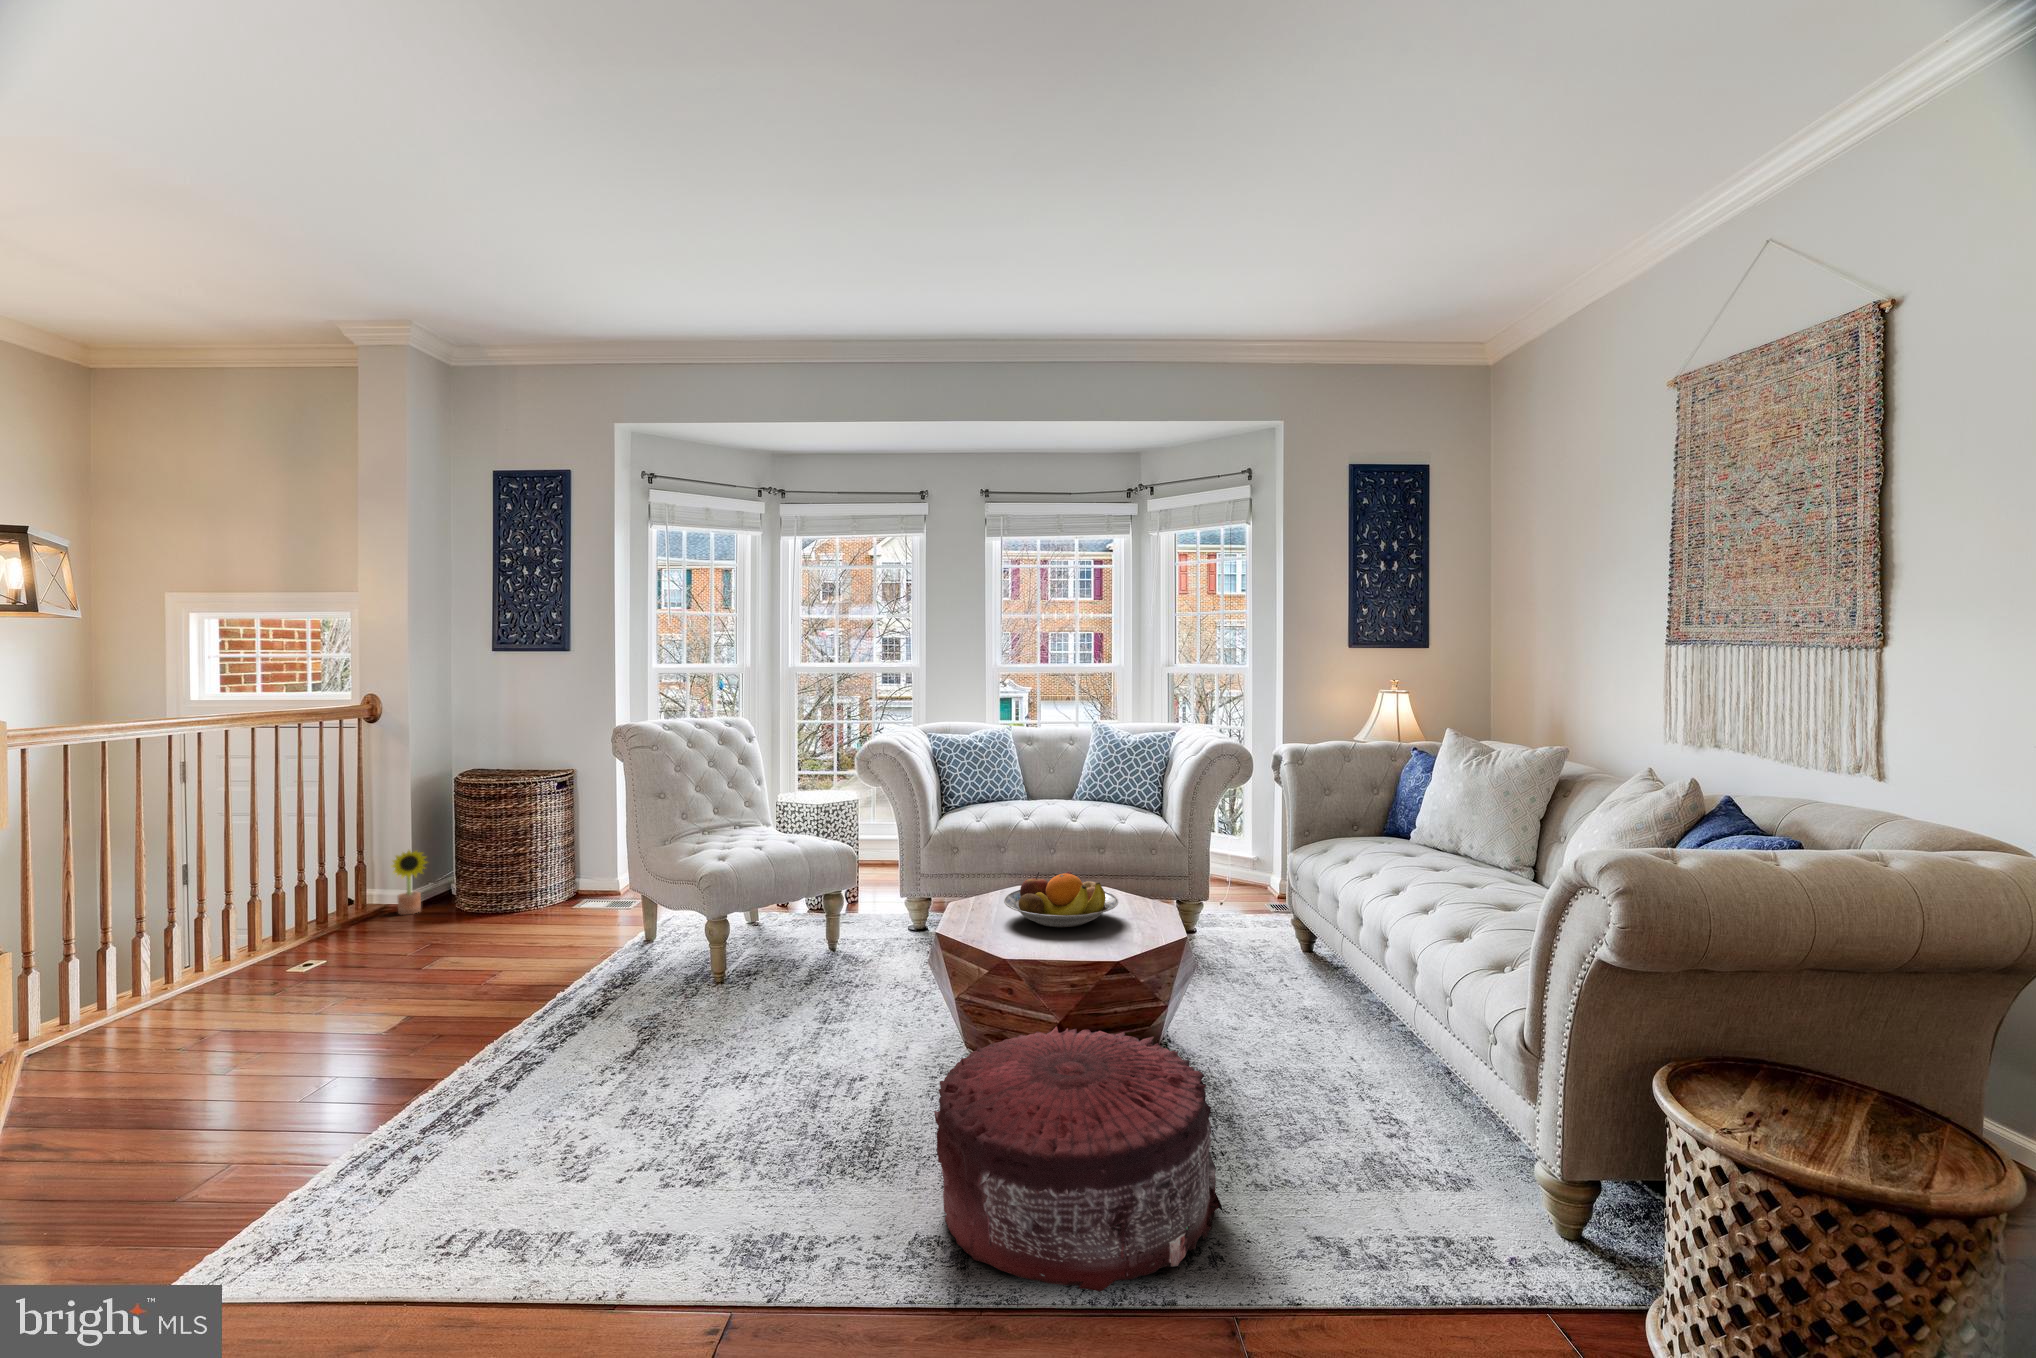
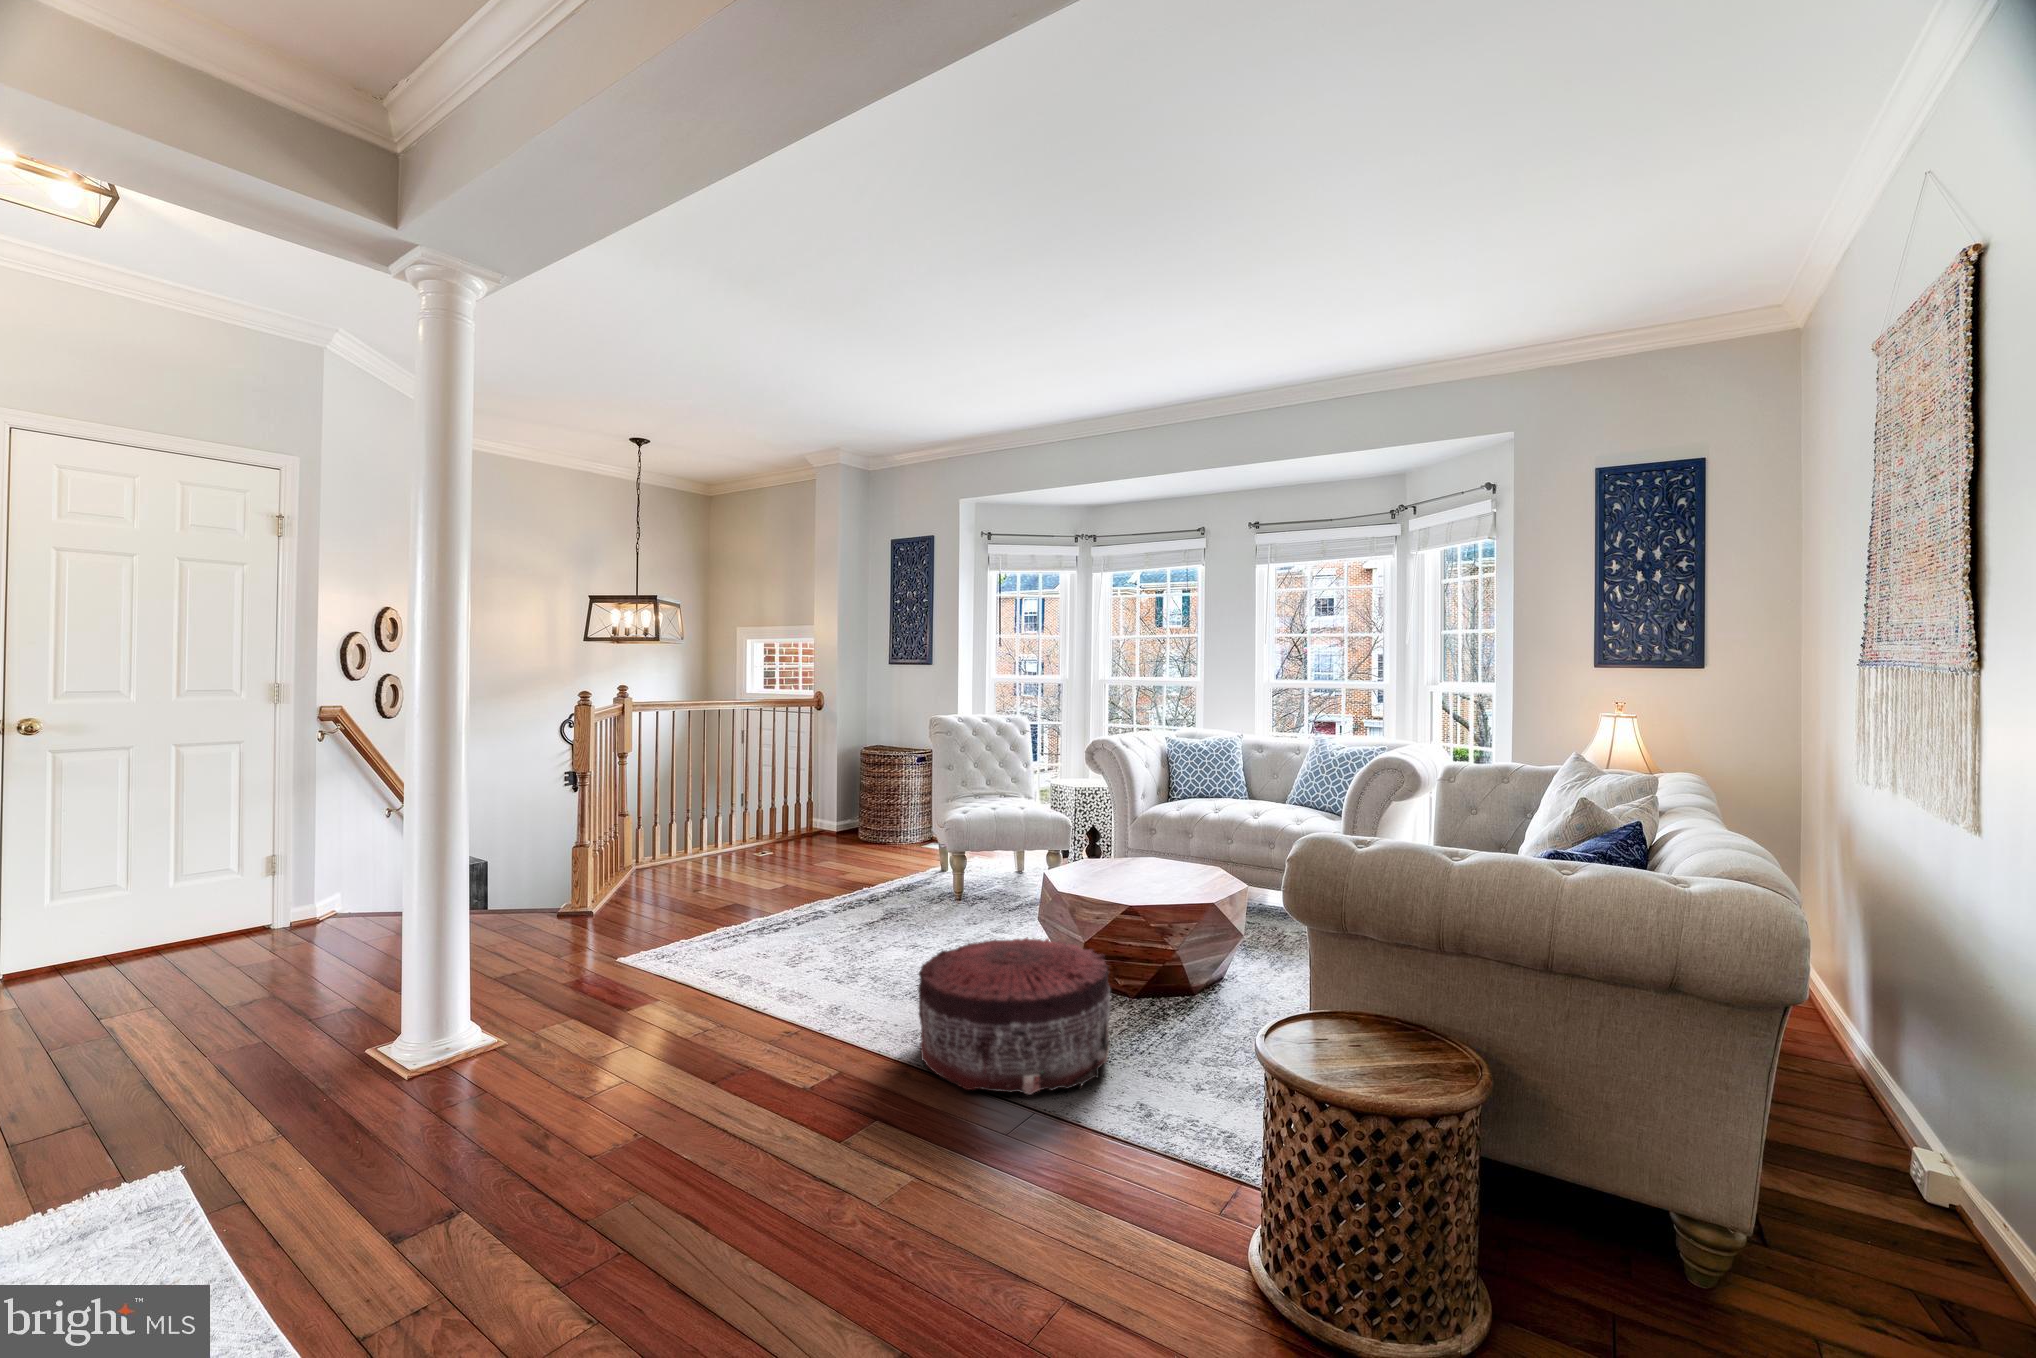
decorative plant: present [392,851,427,914] -> none [821,794,844,838]
fruit bowl: present [1004,871,1118,927] -> none [1099,840,1192,883]

